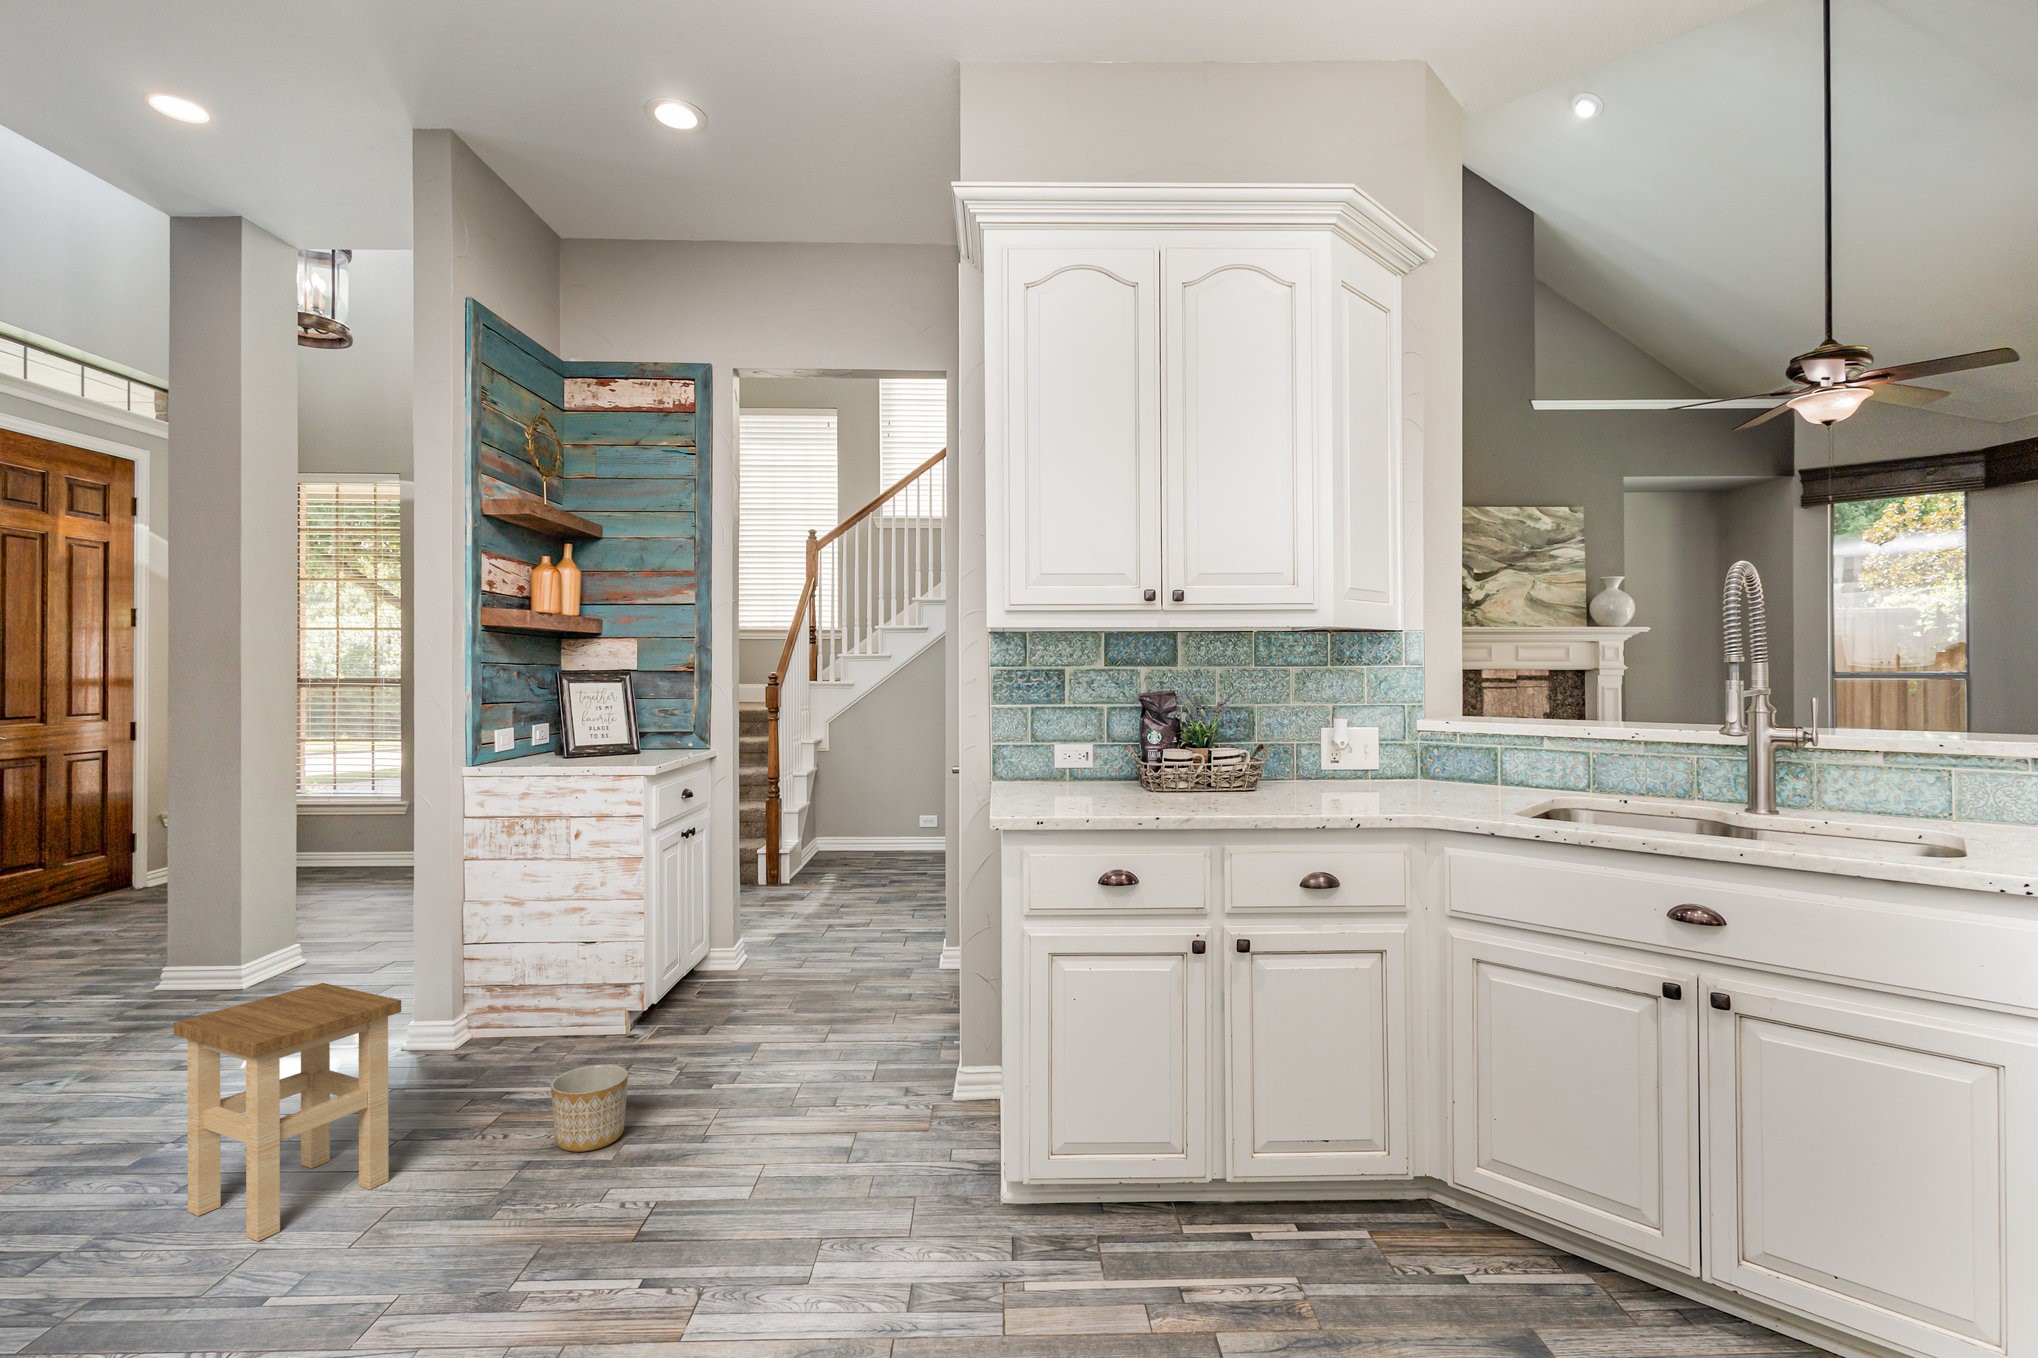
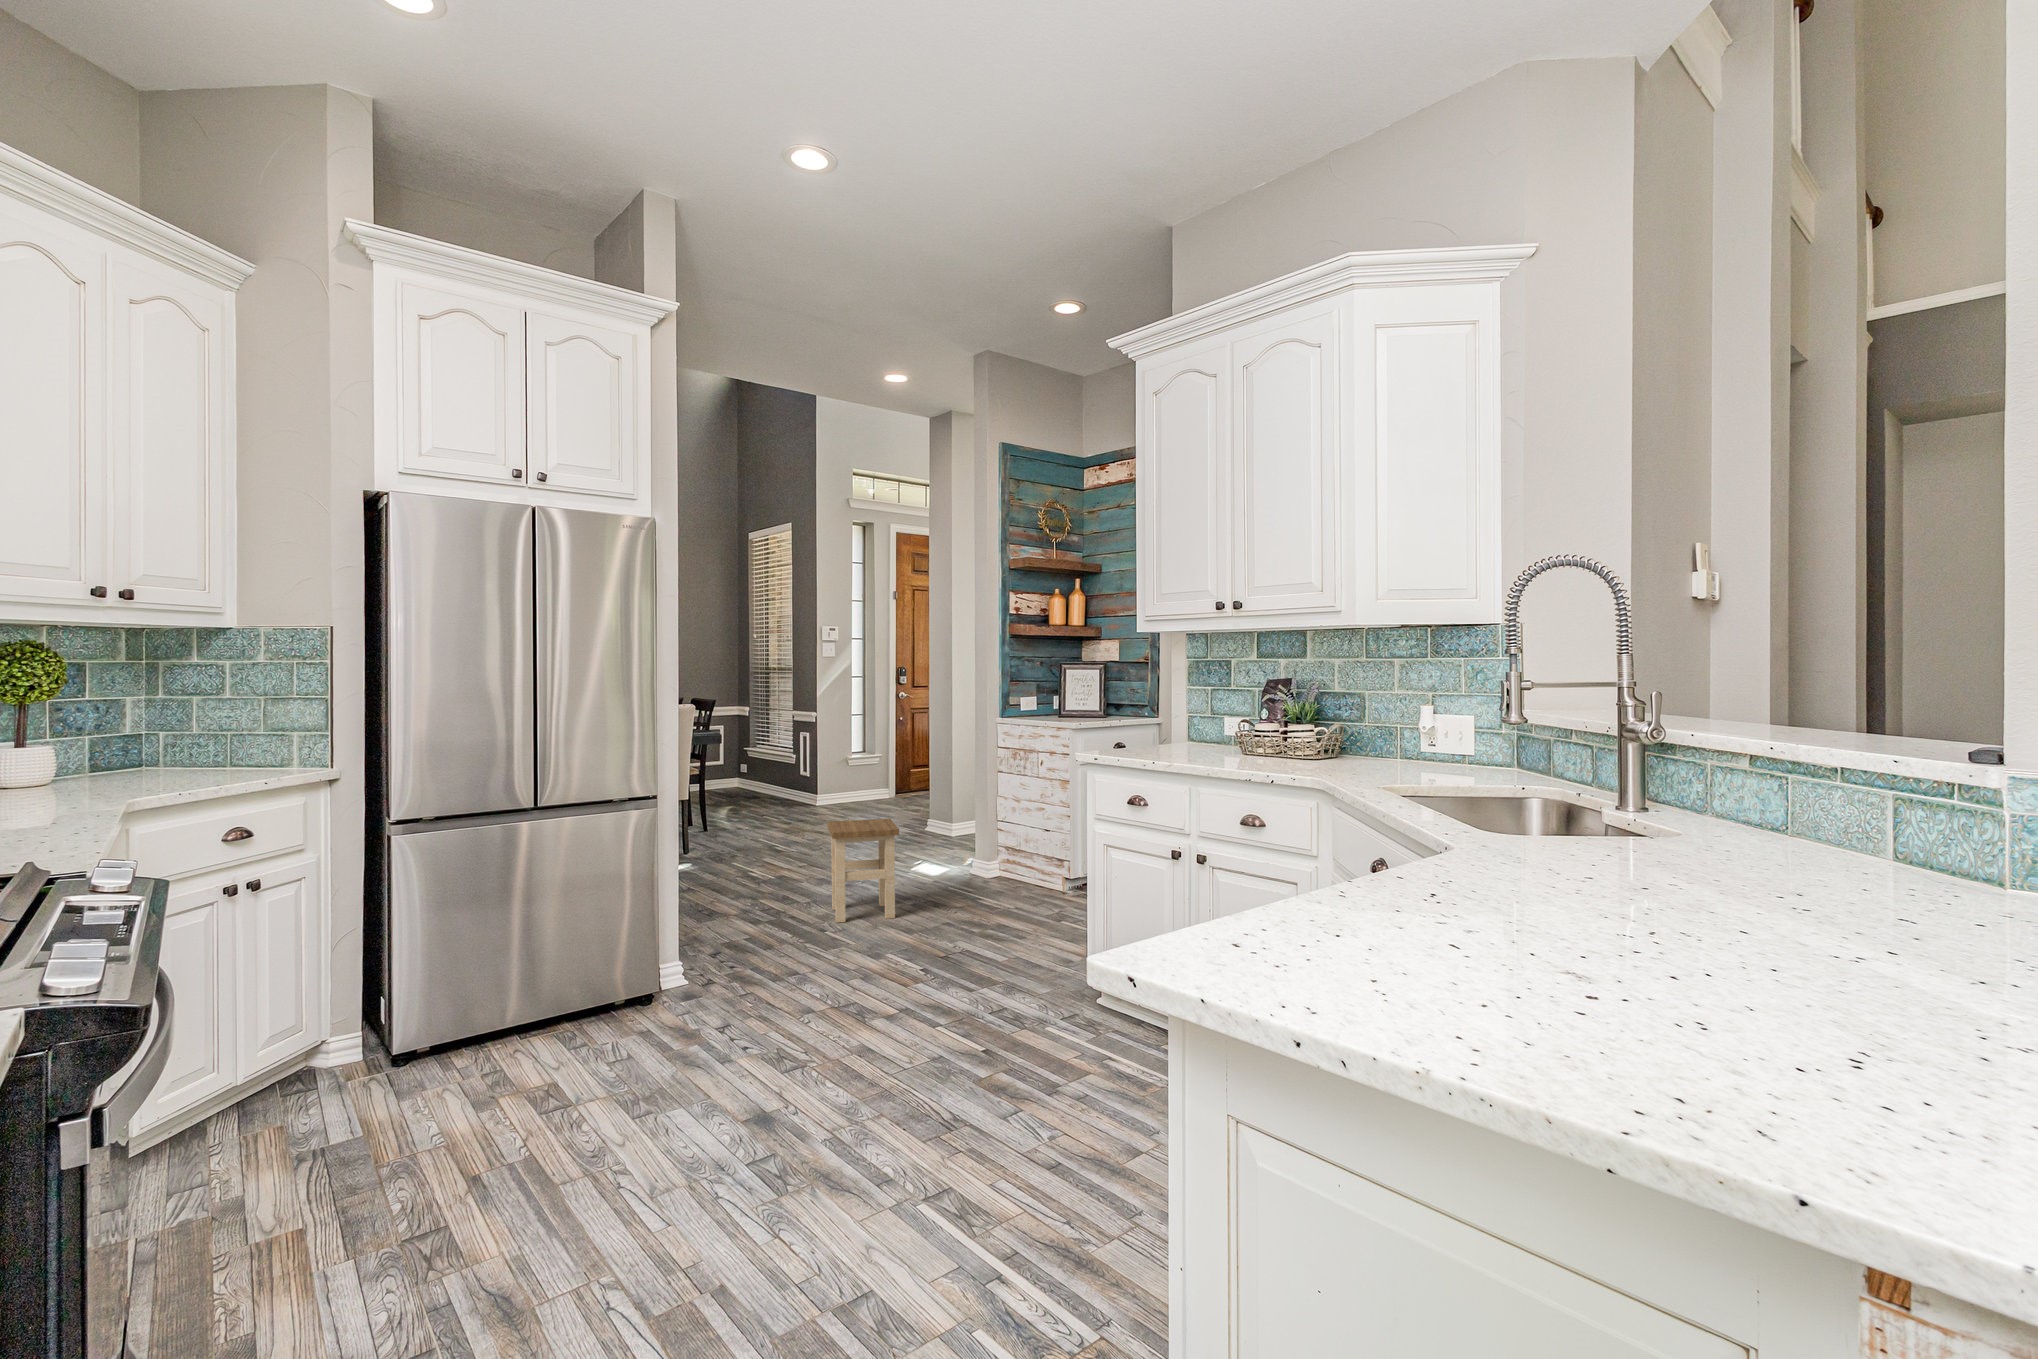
planter: present [551,1065,628,1152] -> none [960,888,1000,931]

